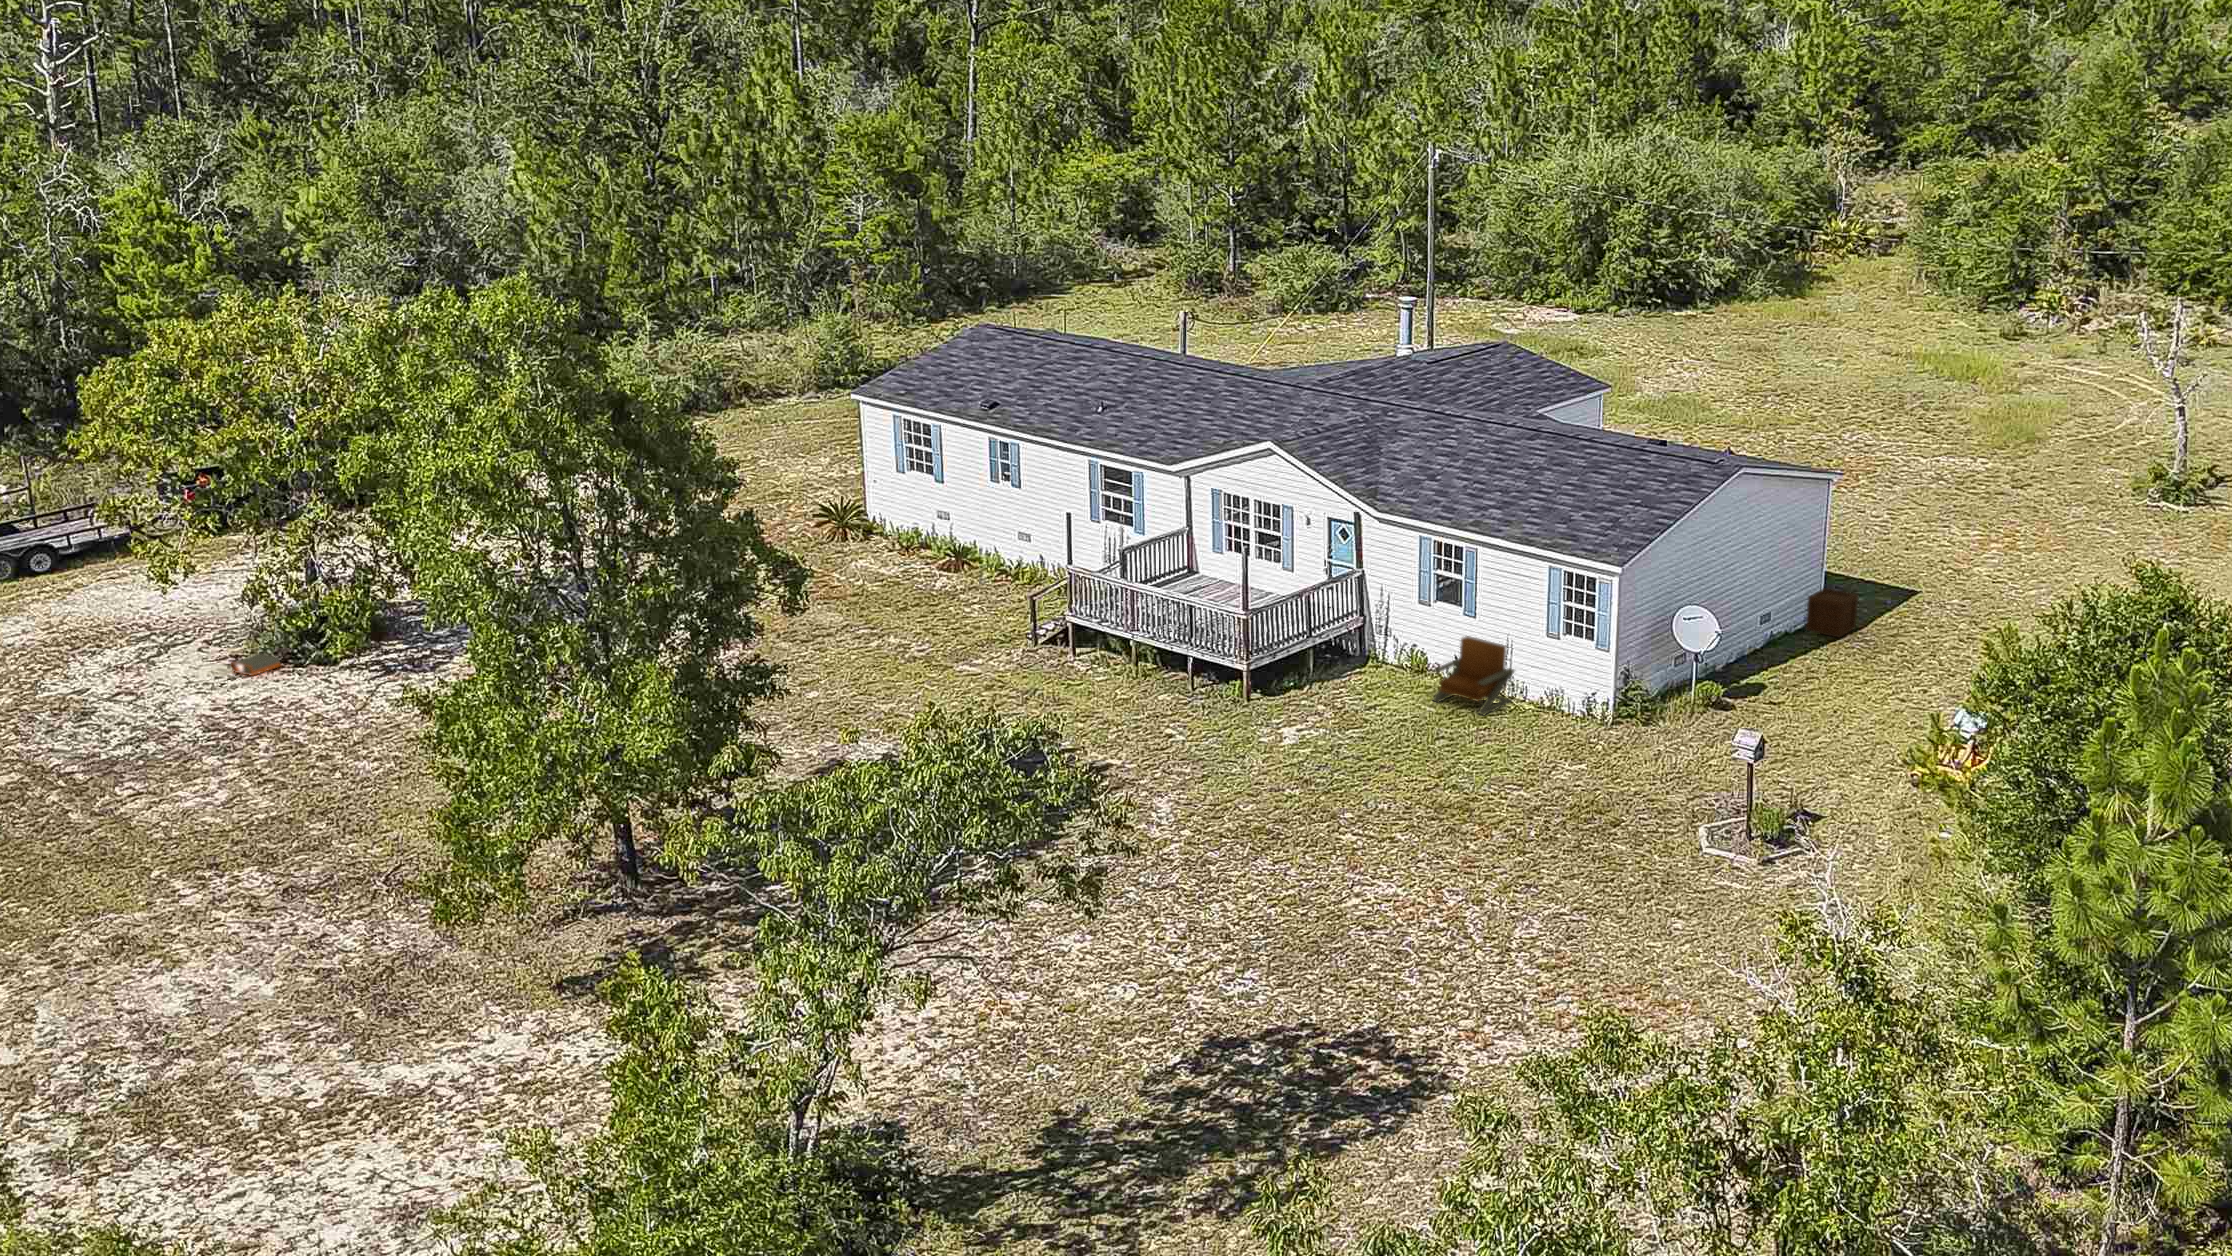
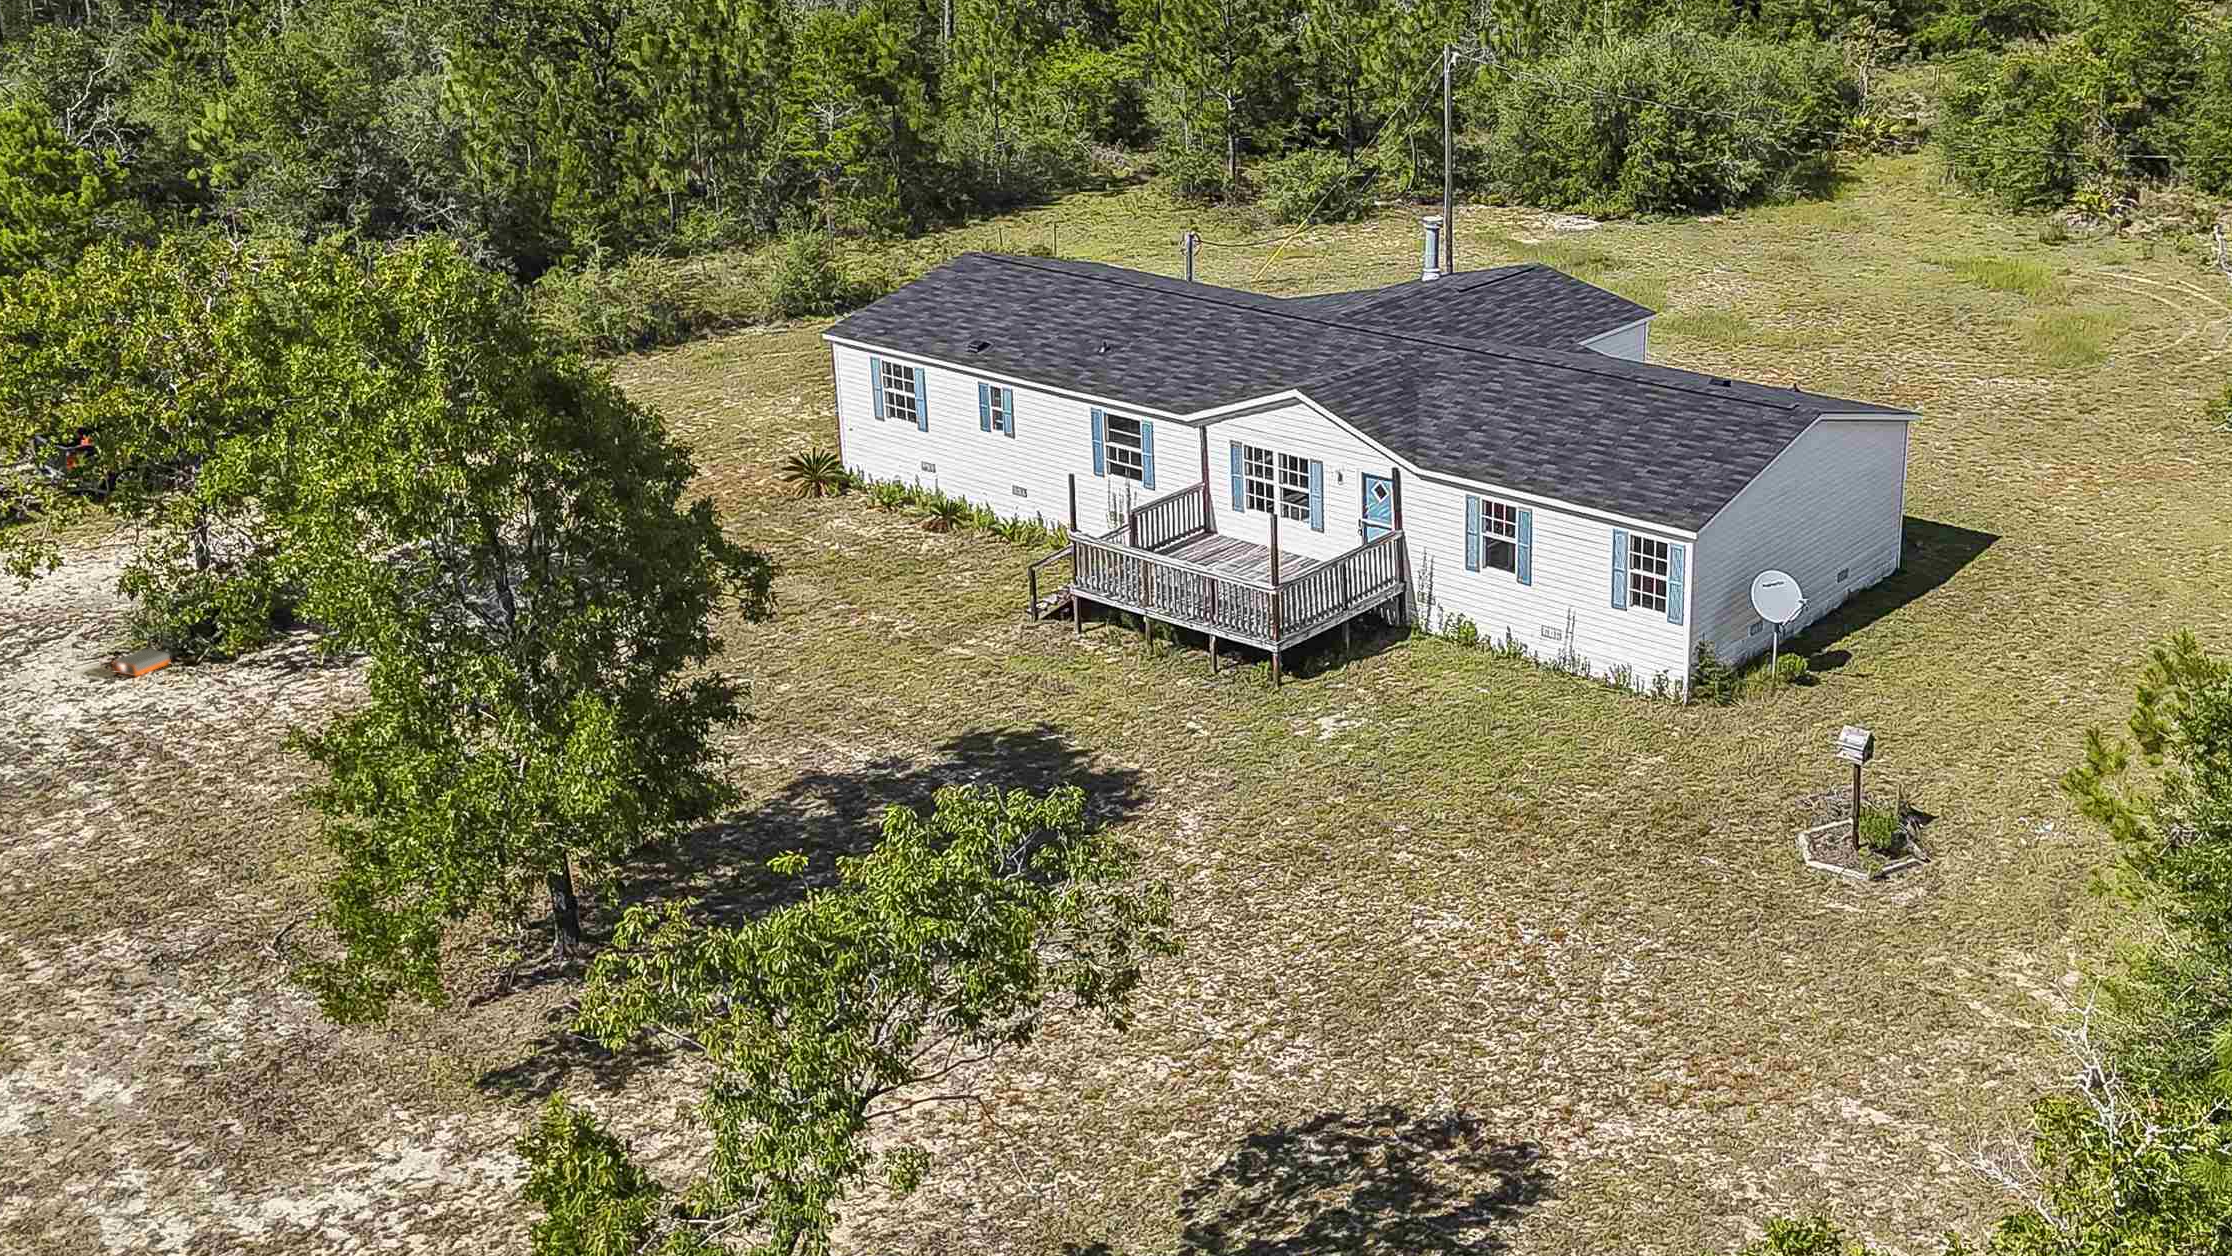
wooden crate: present [1806,588,1858,637] -> none [1882,536,1938,591]
lounge chair: present [1433,636,1515,715] -> none [1485,604,1576,695]

